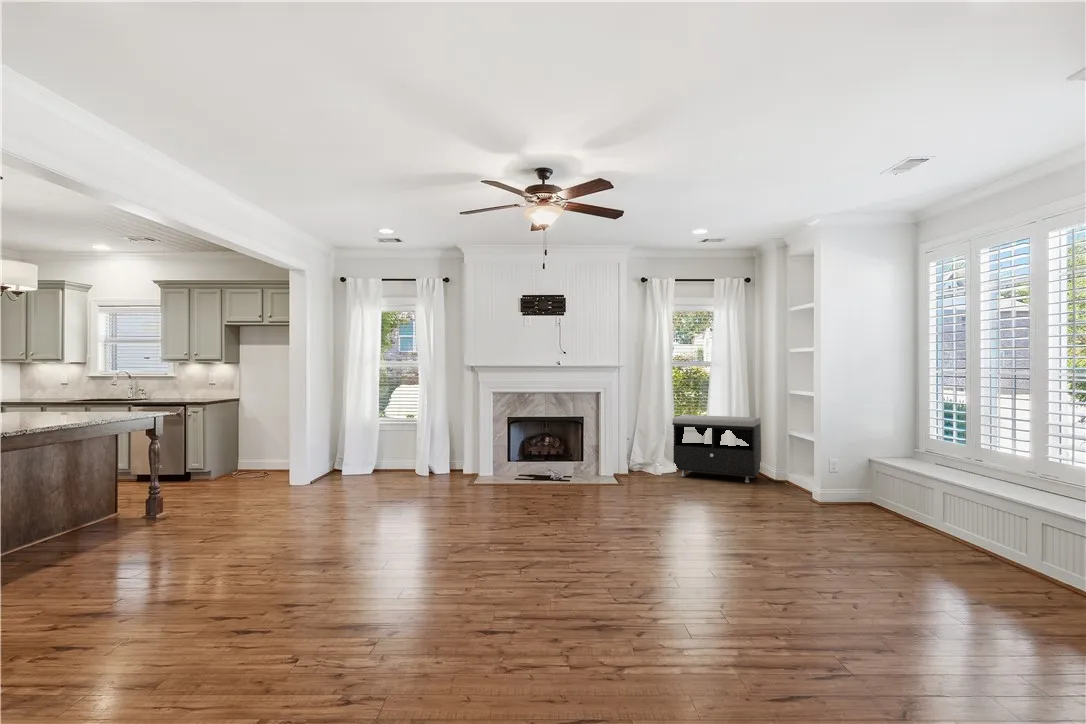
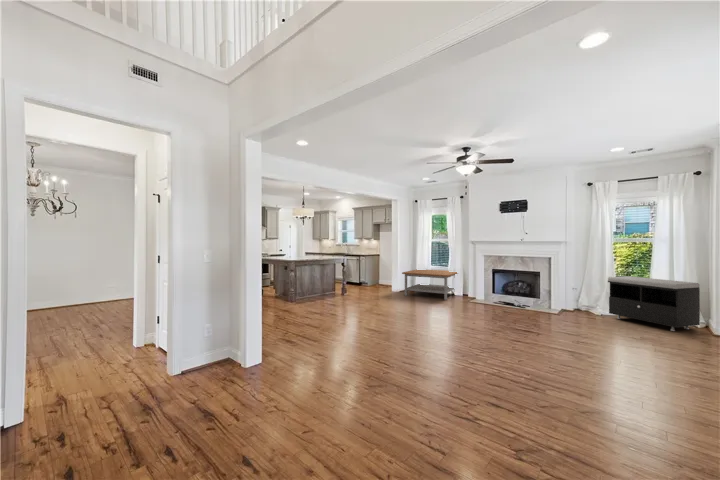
coffee table: none [328,425,436,489] -> present [402,269,458,300]

